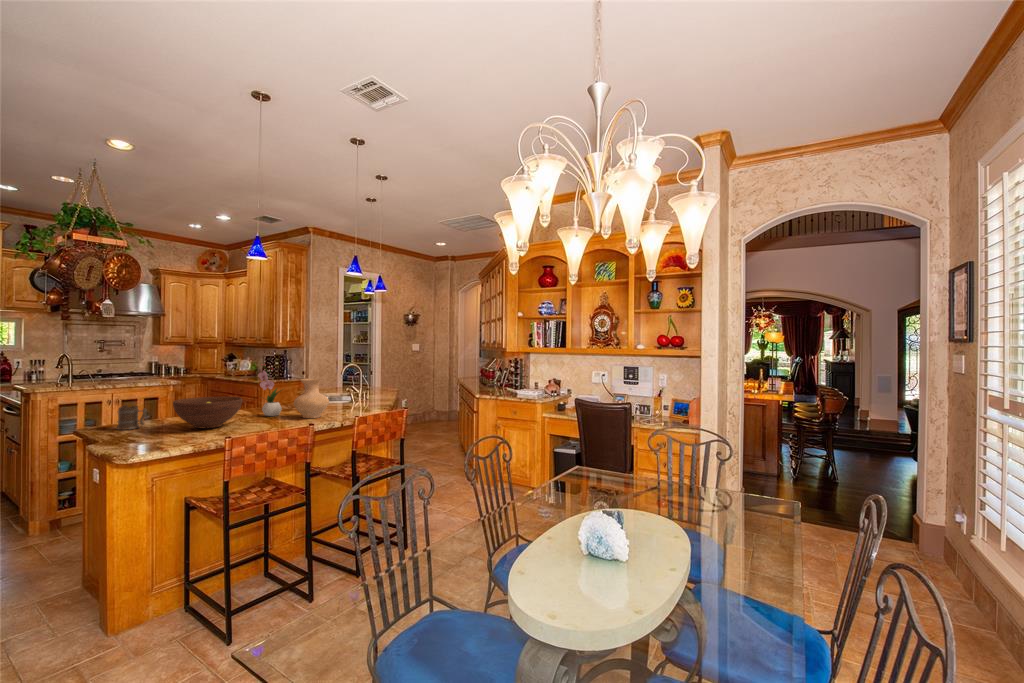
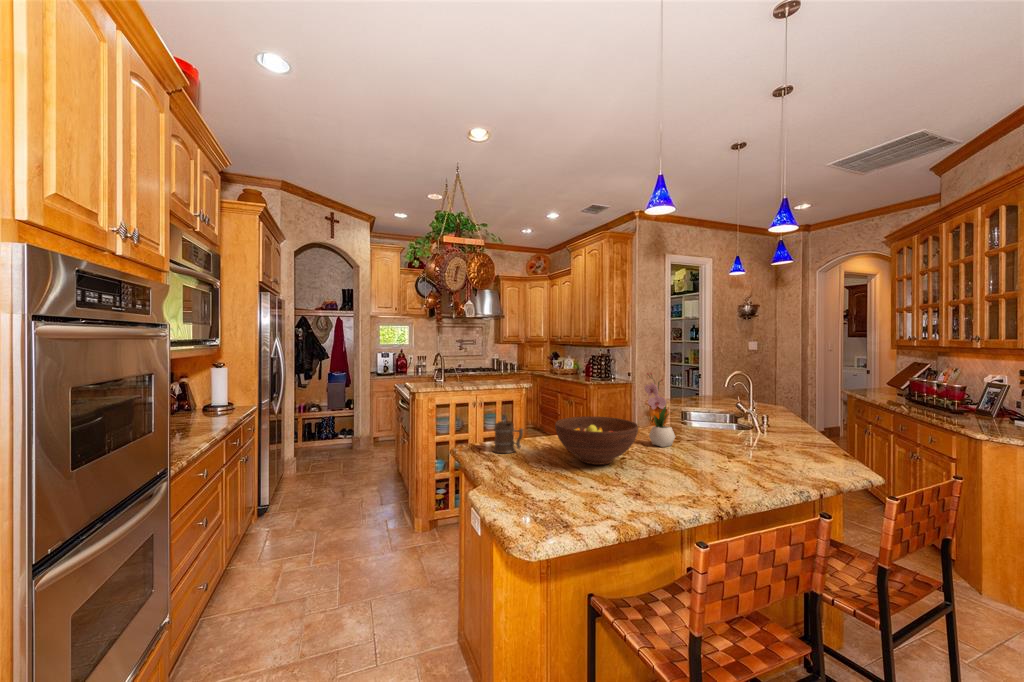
vase: present [294,379,329,418] -> none [700,396,755,459]

